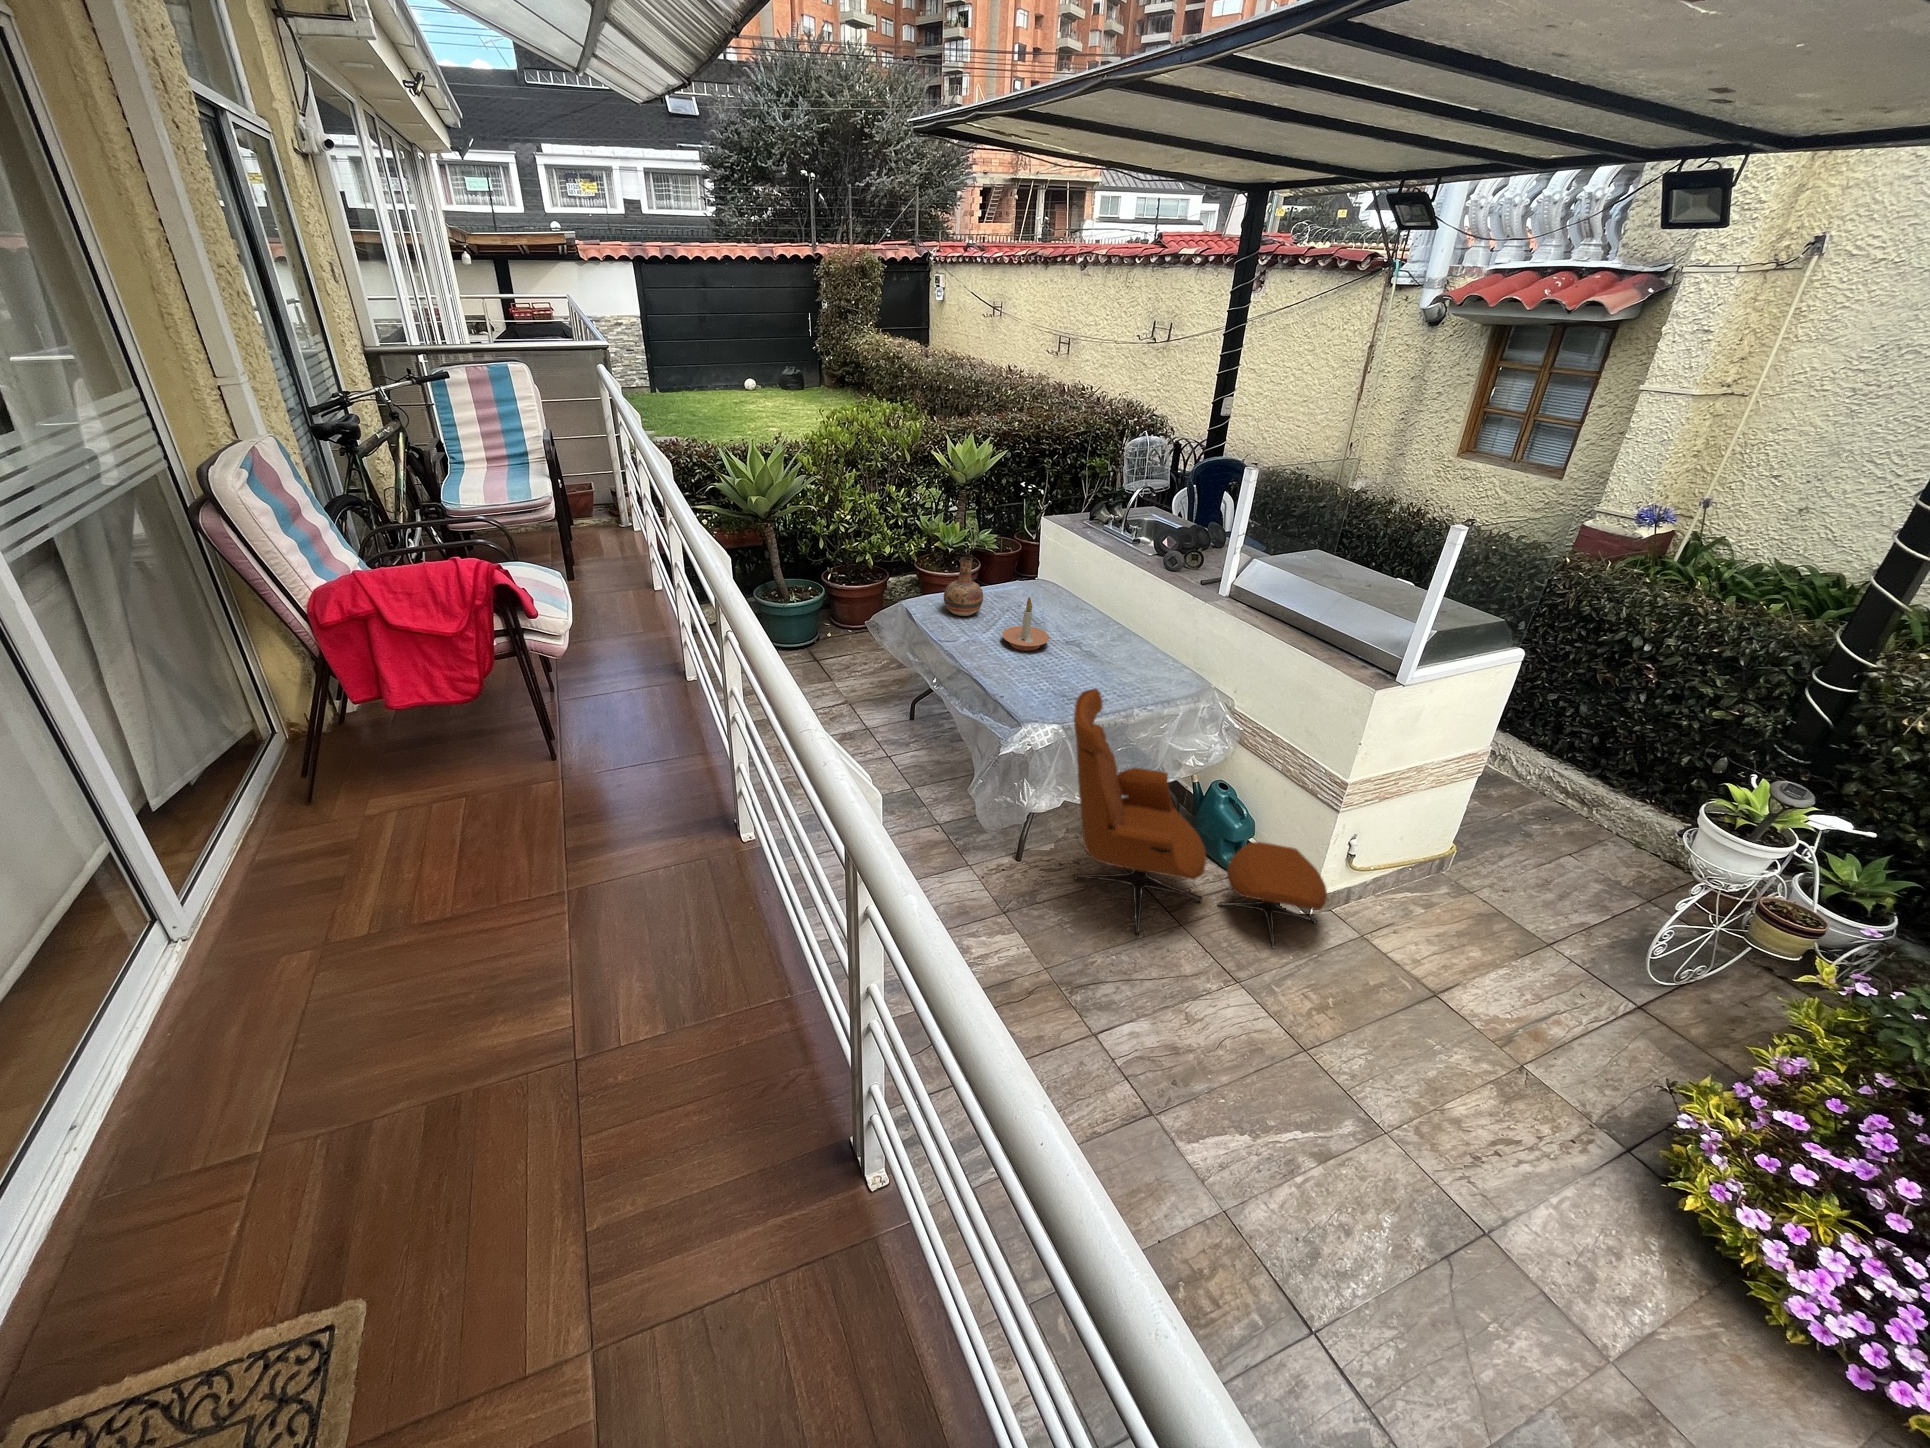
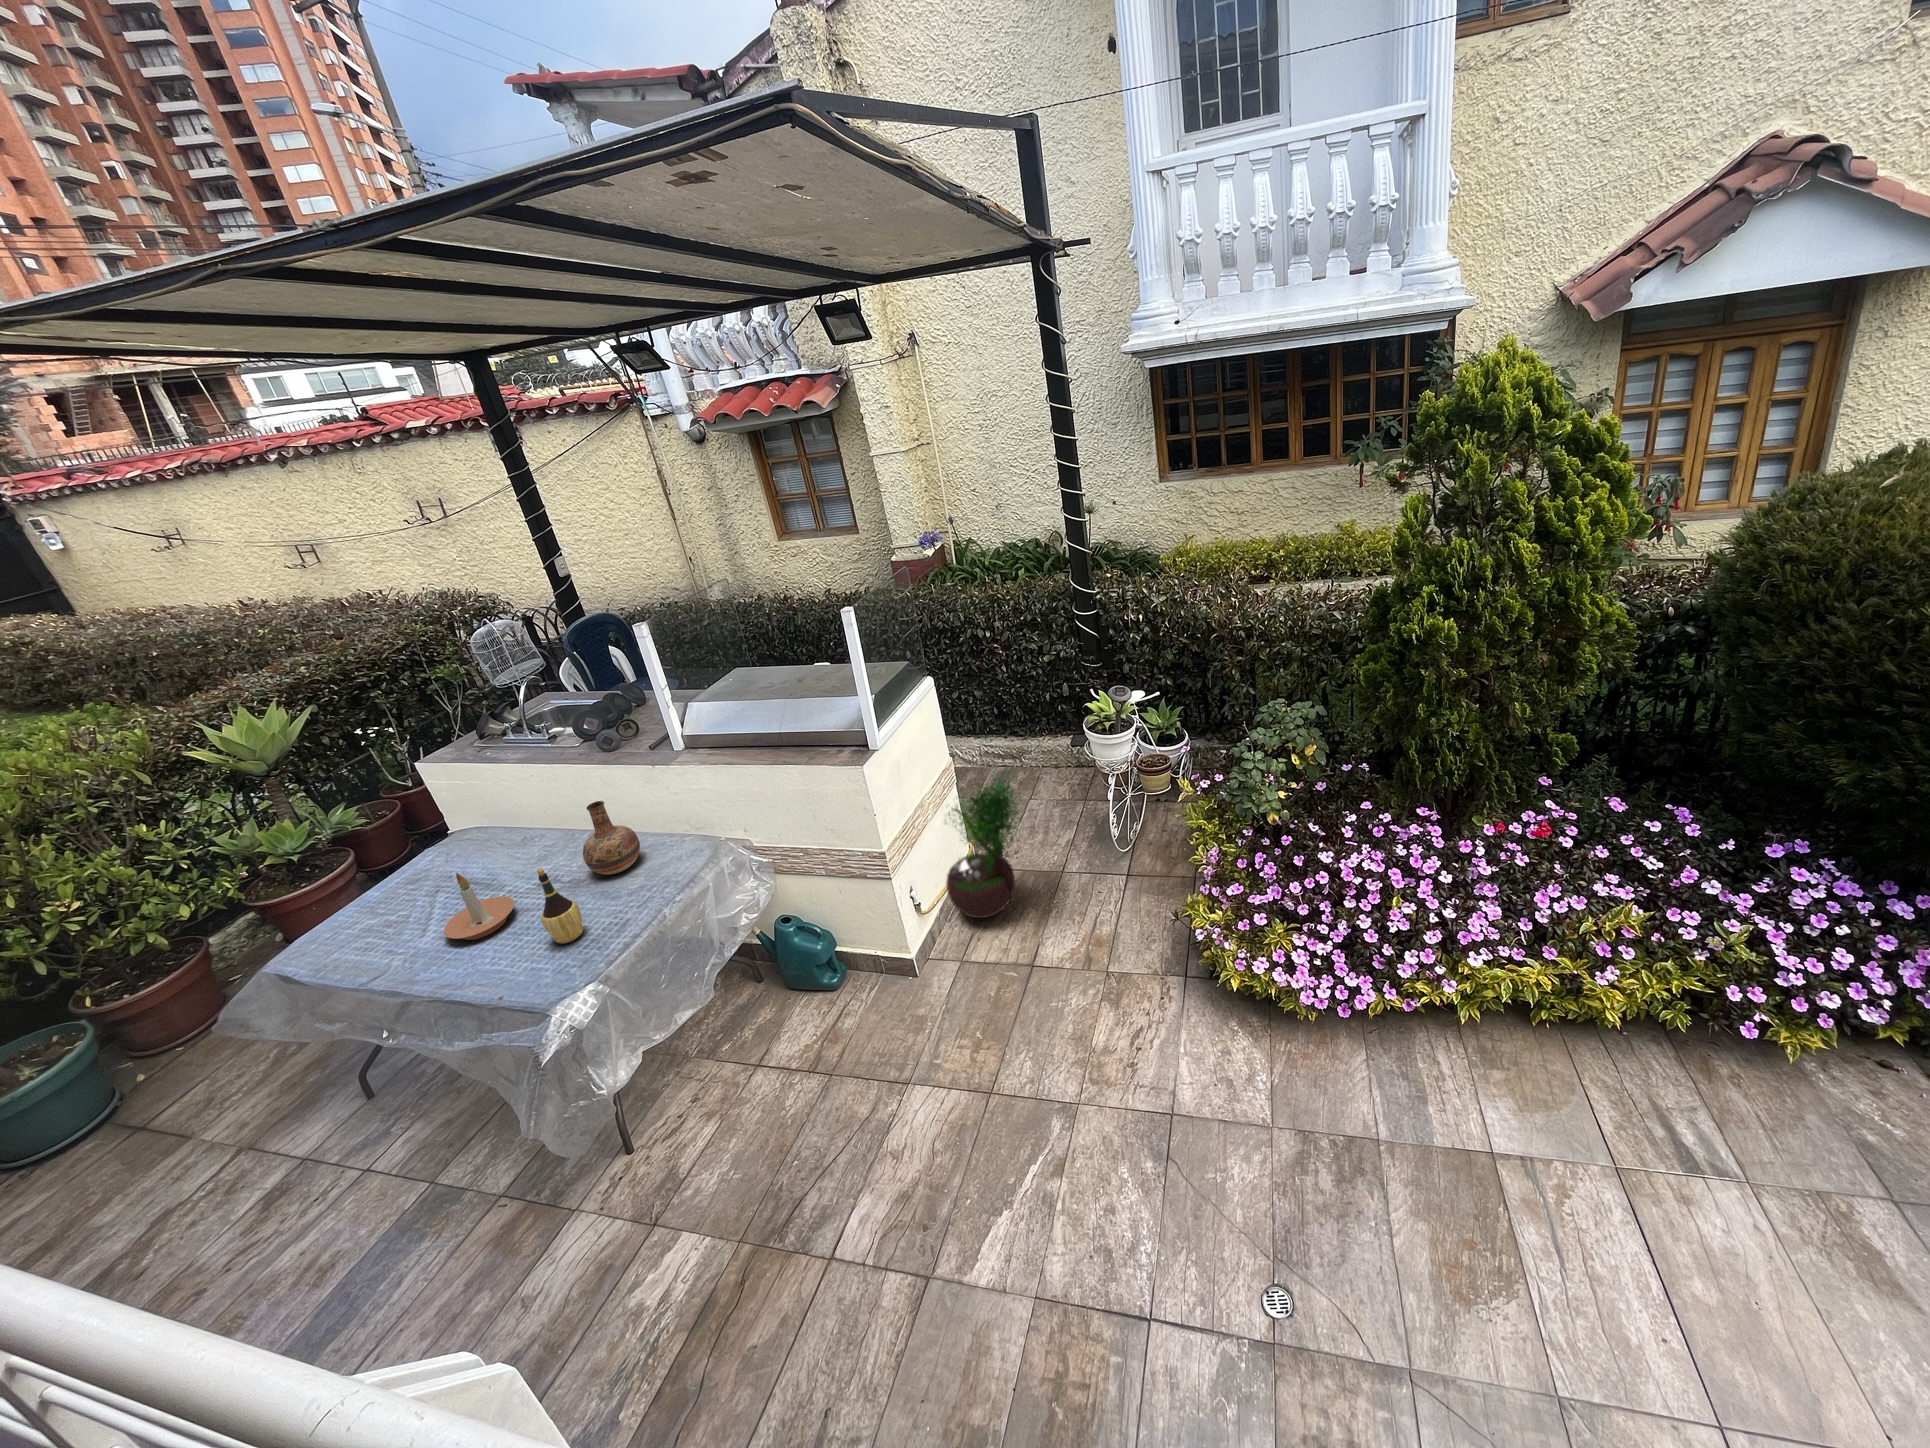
vase: present [944,557,983,616] -> present [583,801,640,875]
wine bottle: none [1057,621,1085,686] -> present [537,869,584,944]
lounge chair: present [1074,689,1327,948] -> none [594,924,929,1126]
potted tree: none [1388,783,1563,930] -> present [945,771,1021,918]

